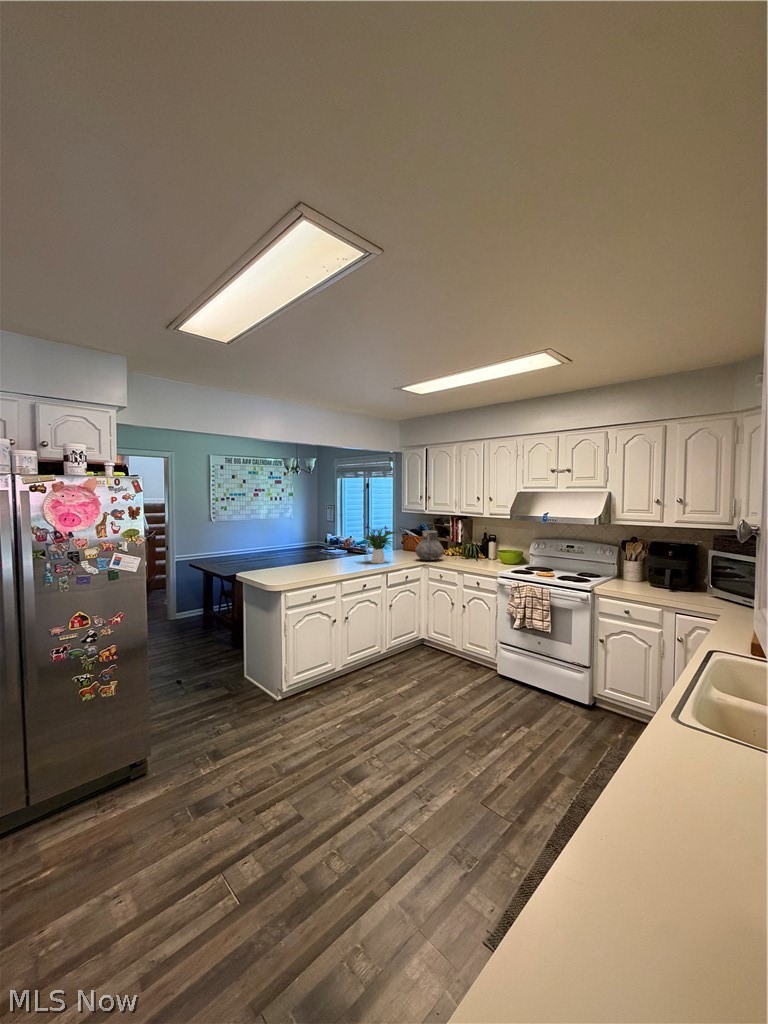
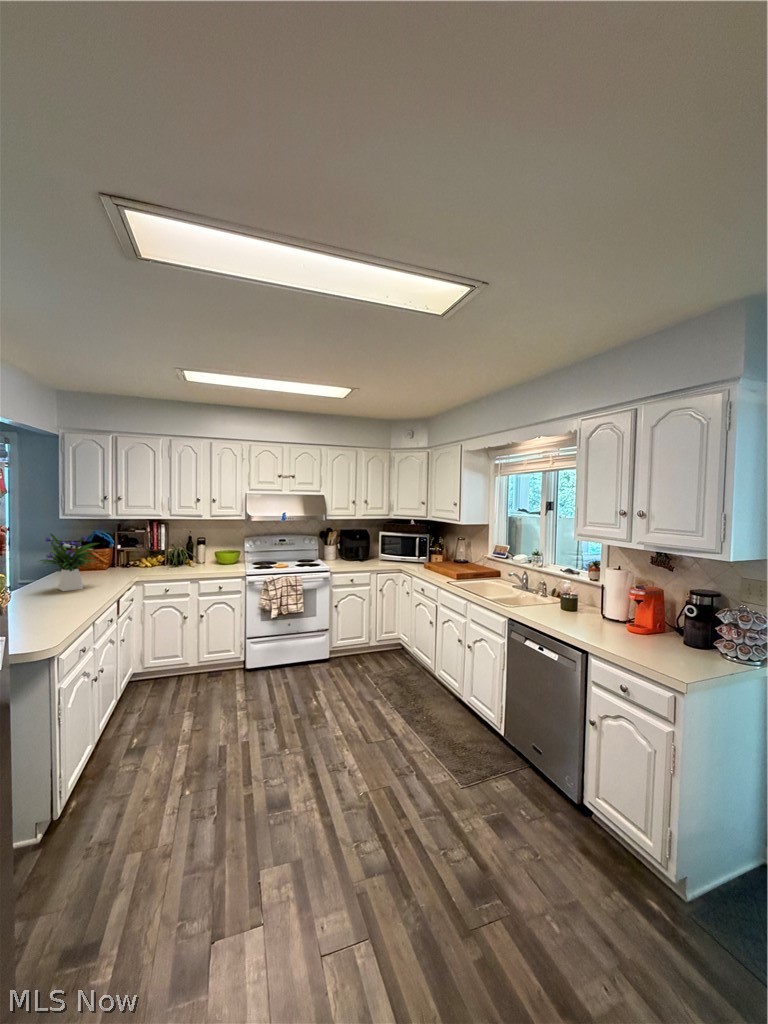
vase: present [415,531,444,560] -> none [112,537,153,575]

